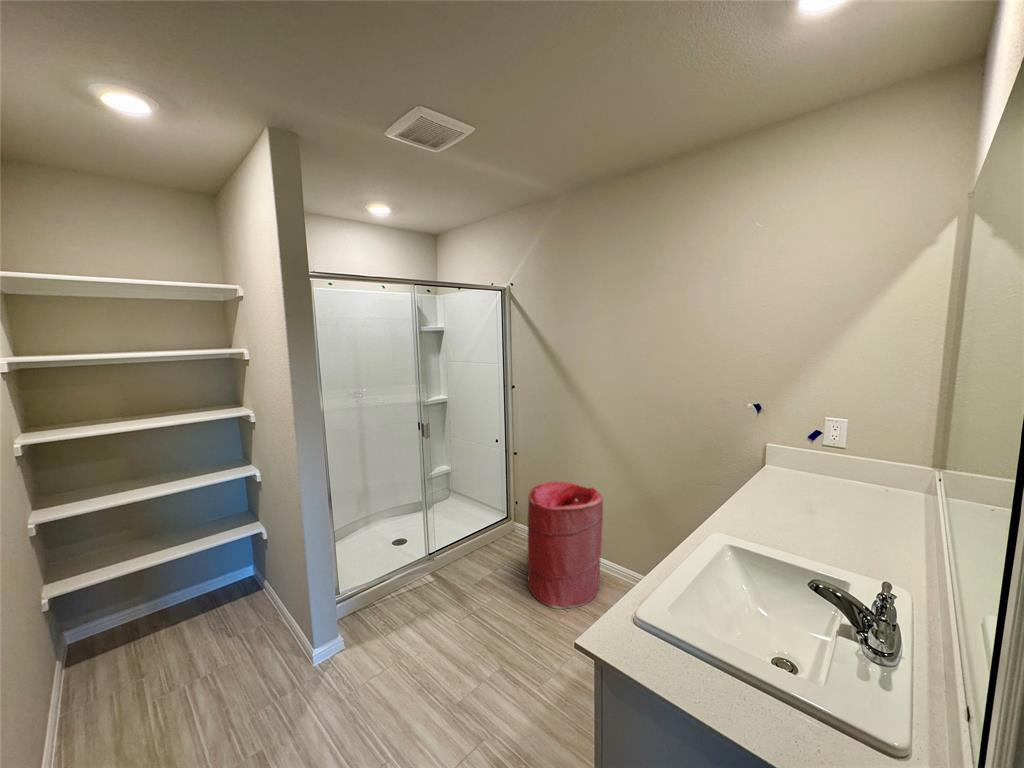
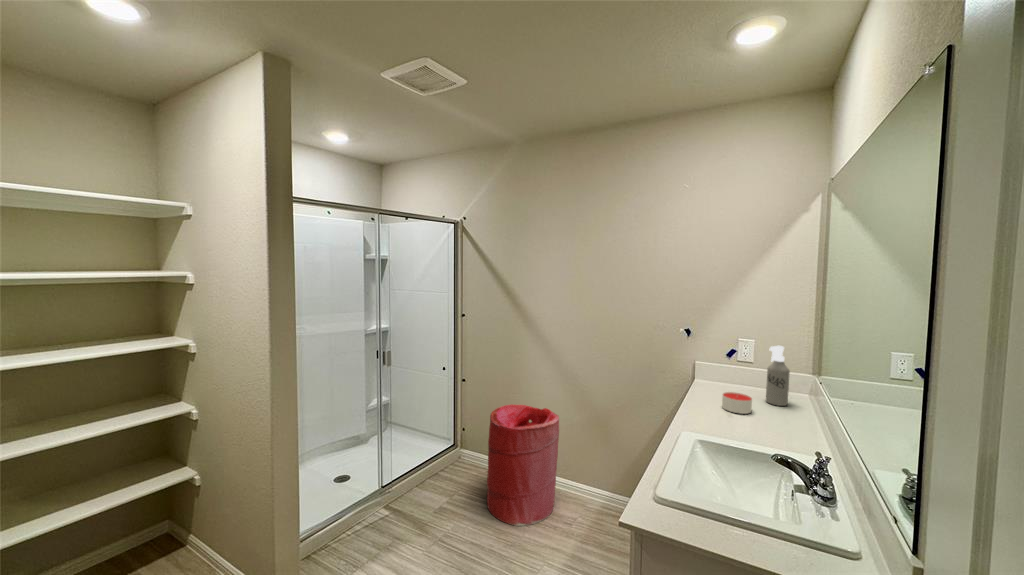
spray bottle: none [852,428,889,508] -> present [766,346,790,406]
candle: none [783,486,825,515] -> present [722,392,752,414]

